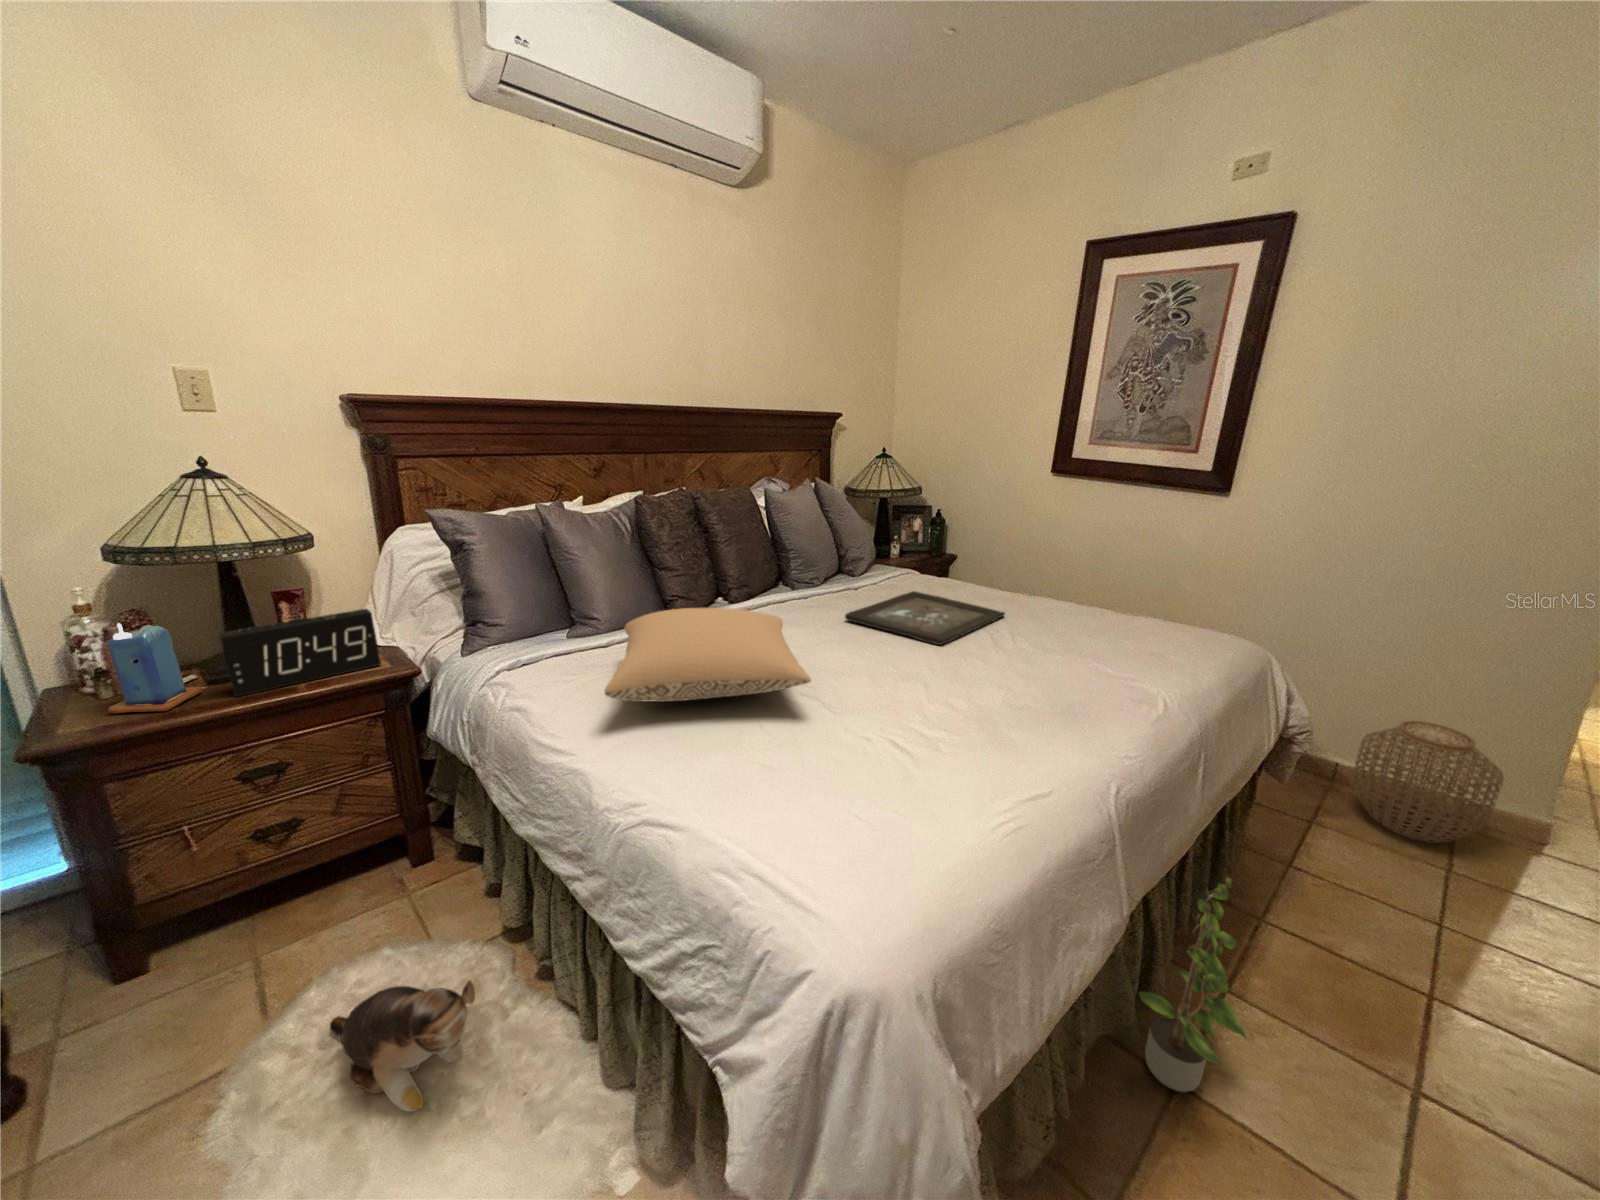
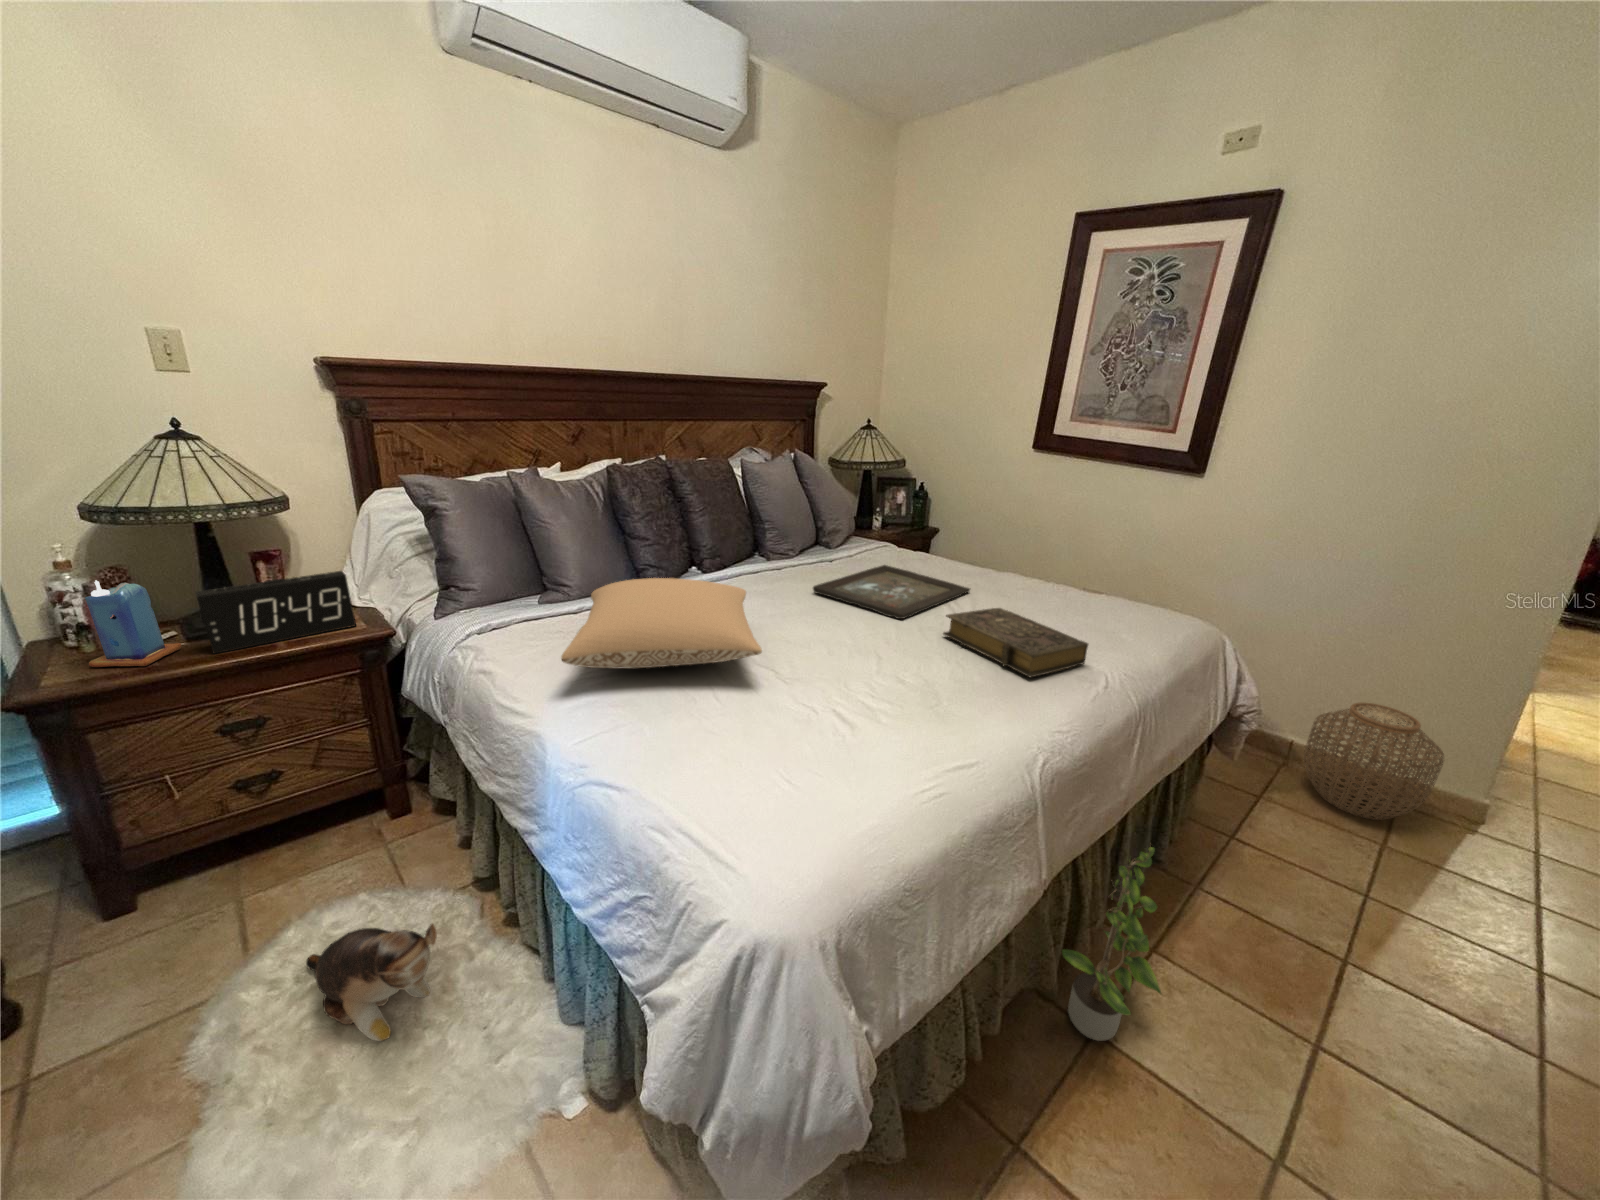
book: none [987,631,1143,701] -> present [943,608,1088,677]

